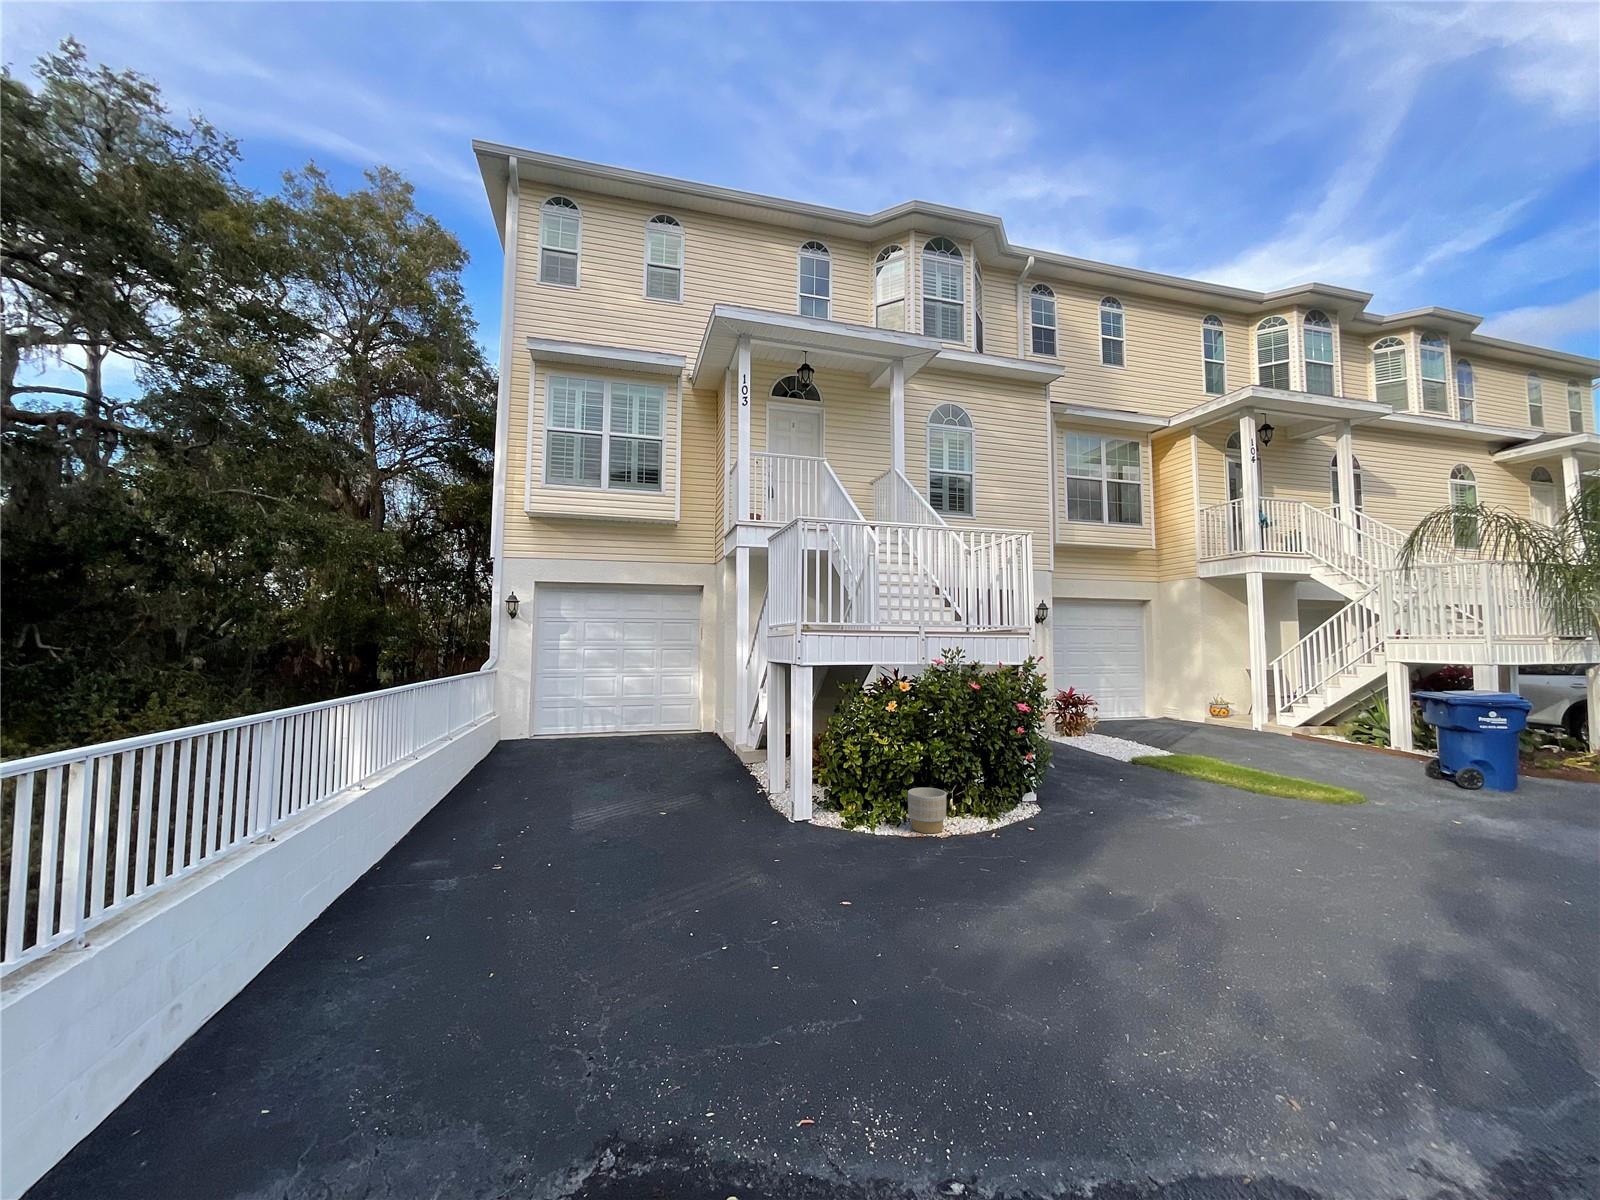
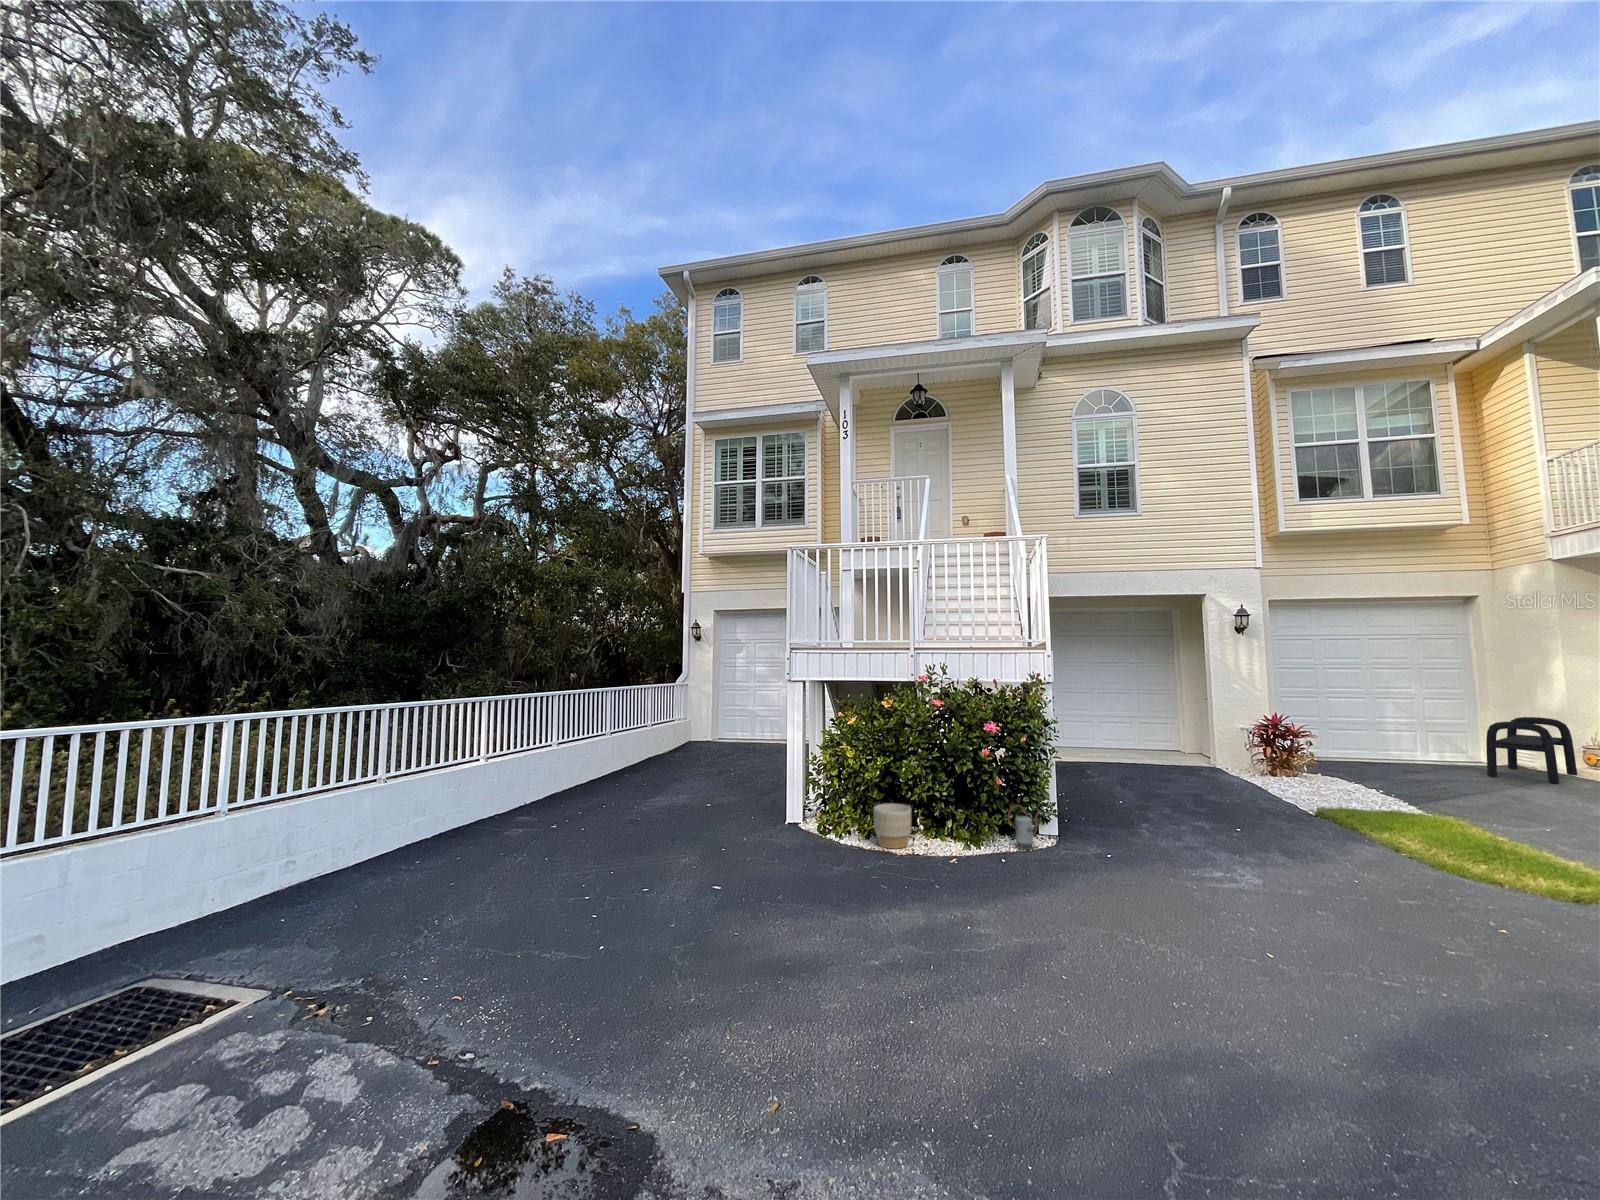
bench: none [1169,681,1209,725] -> present [1486,717,1577,783]
watering can: none [1021,776,1037,817] -> present [1008,805,1039,850]

